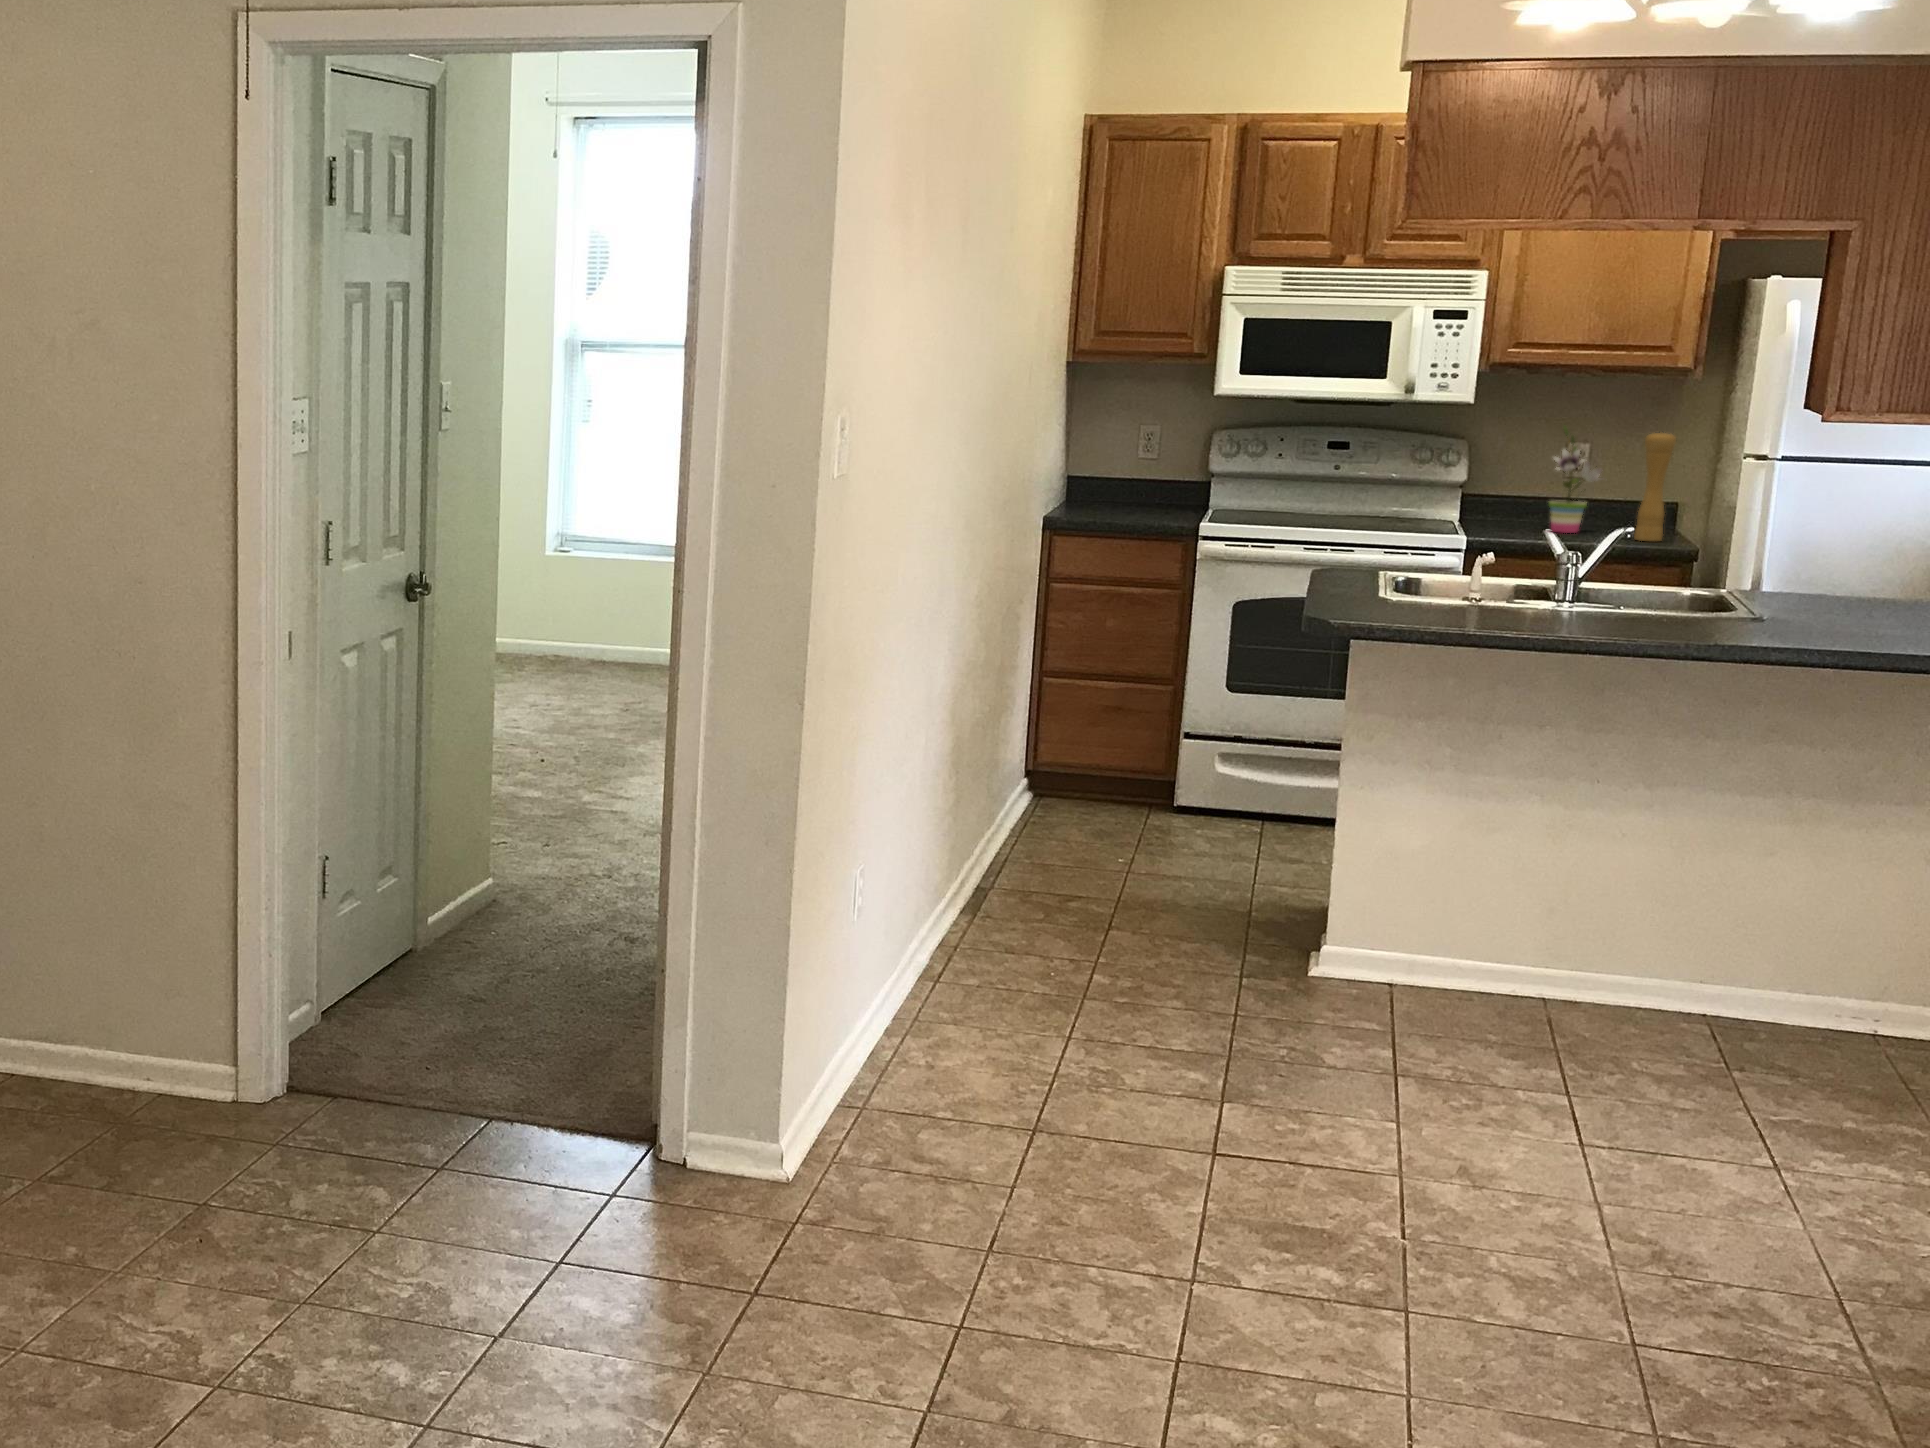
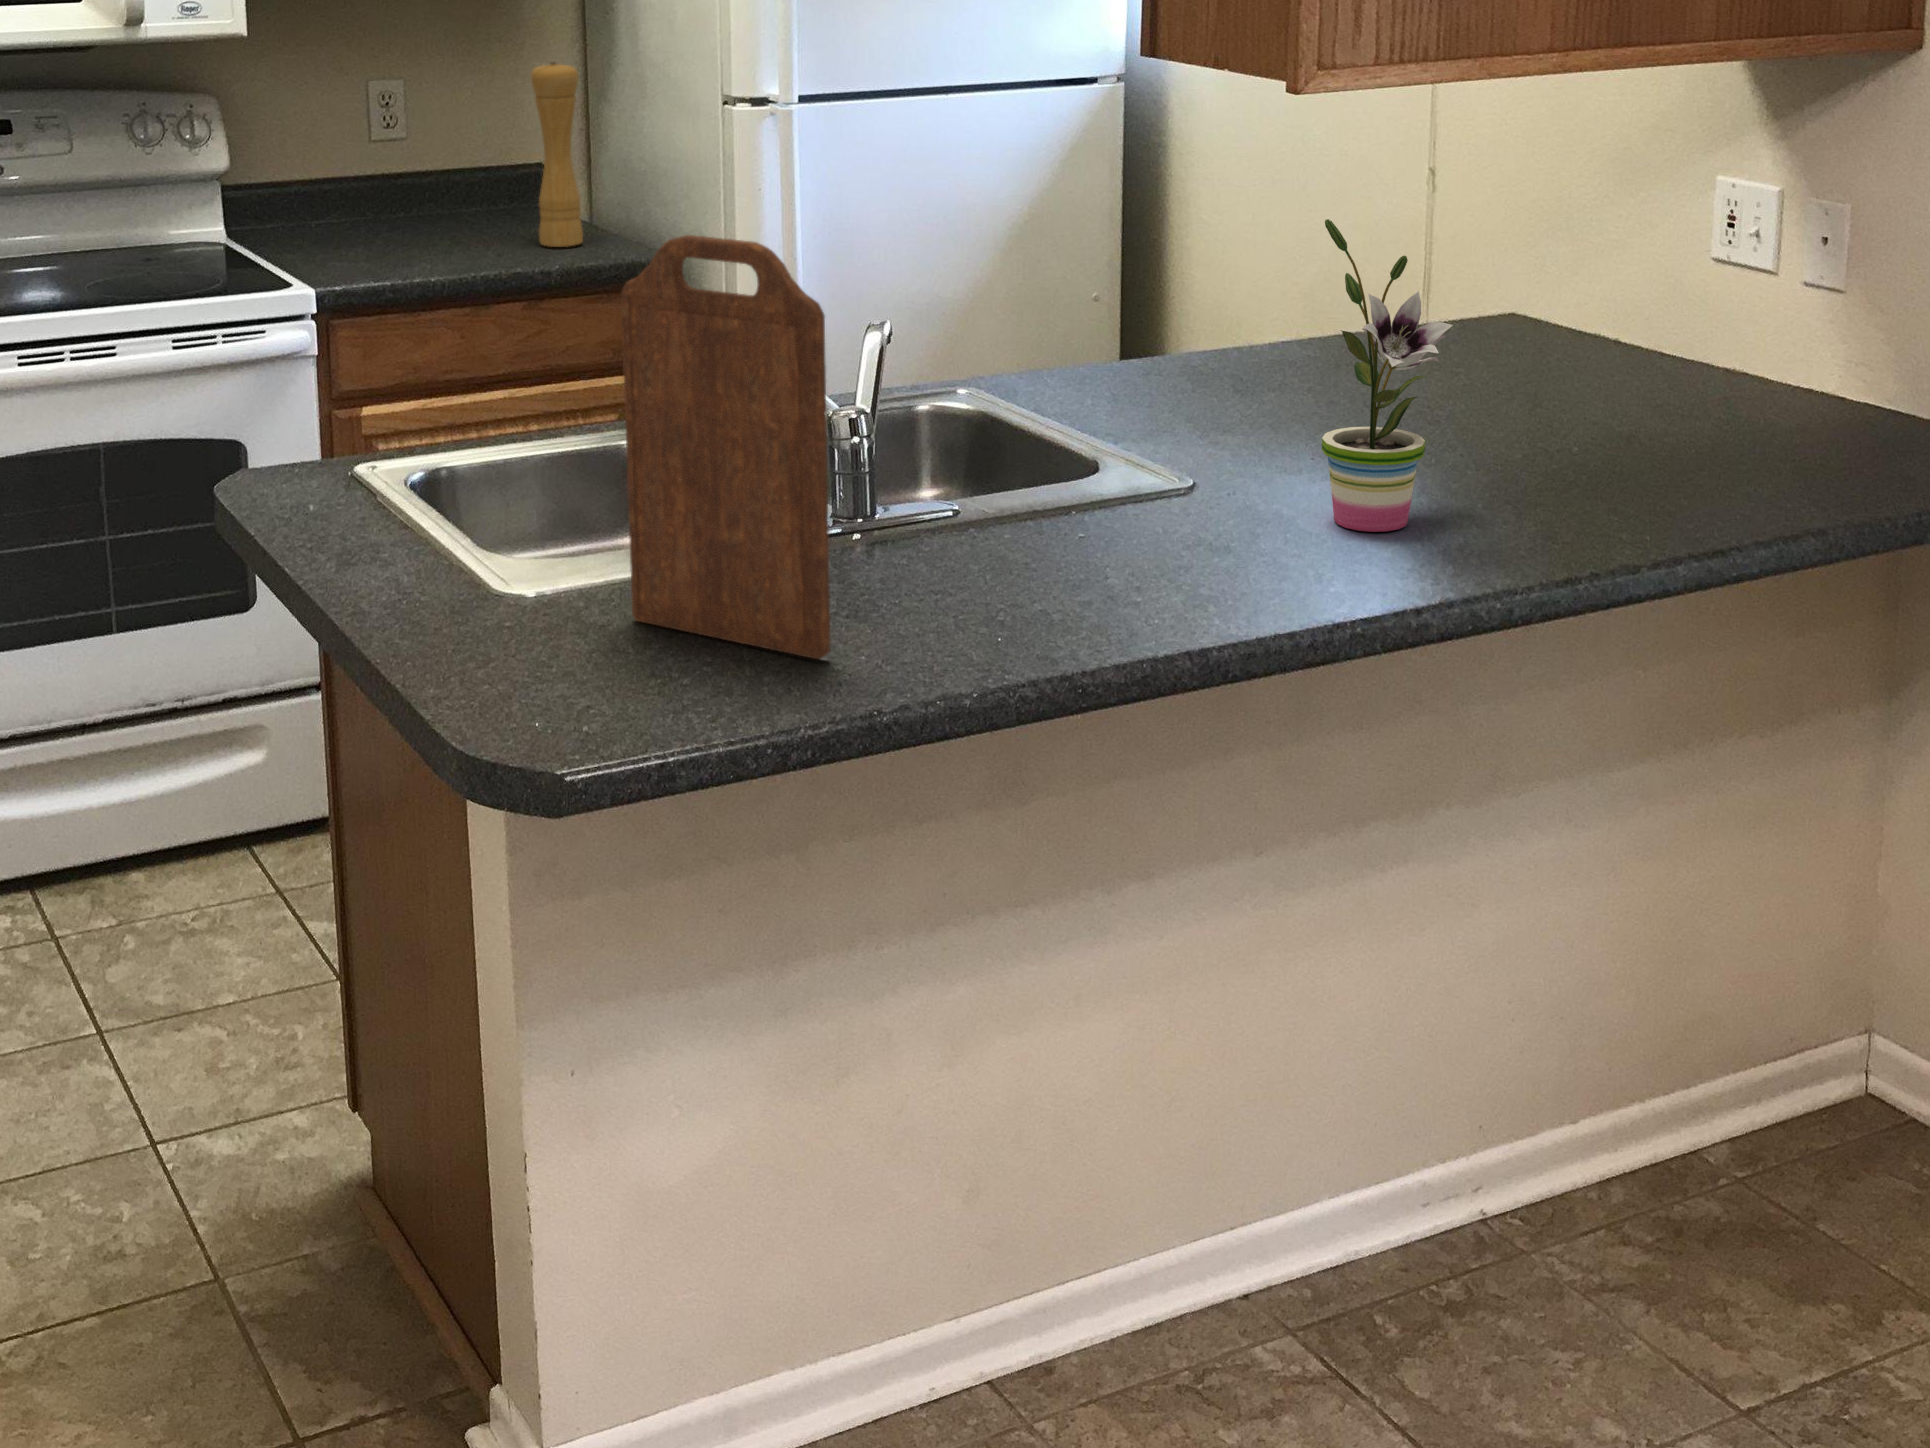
potted plant: present [1549,426,1602,533] -> present [1322,219,1453,532]
cutting board: none [1415,448,1489,621] -> present [621,235,831,659]

